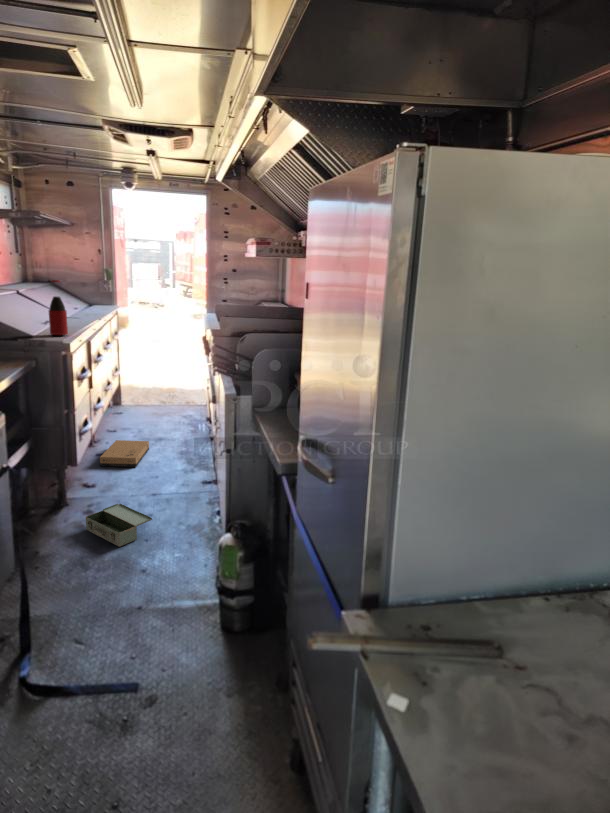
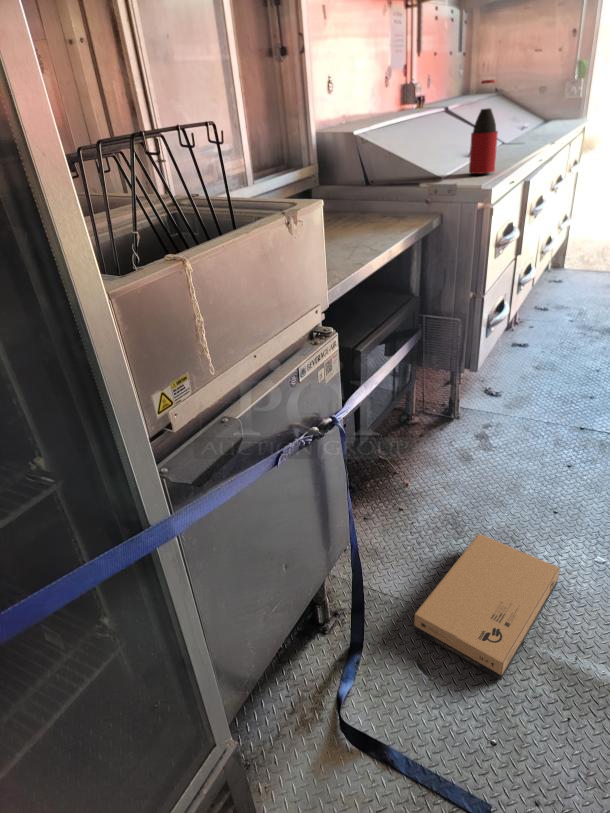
cardboard box: present [100,440,149,467] -> present [414,534,560,680]
toolbox: present [86,504,152,547] -> none [472,440,570,515]

